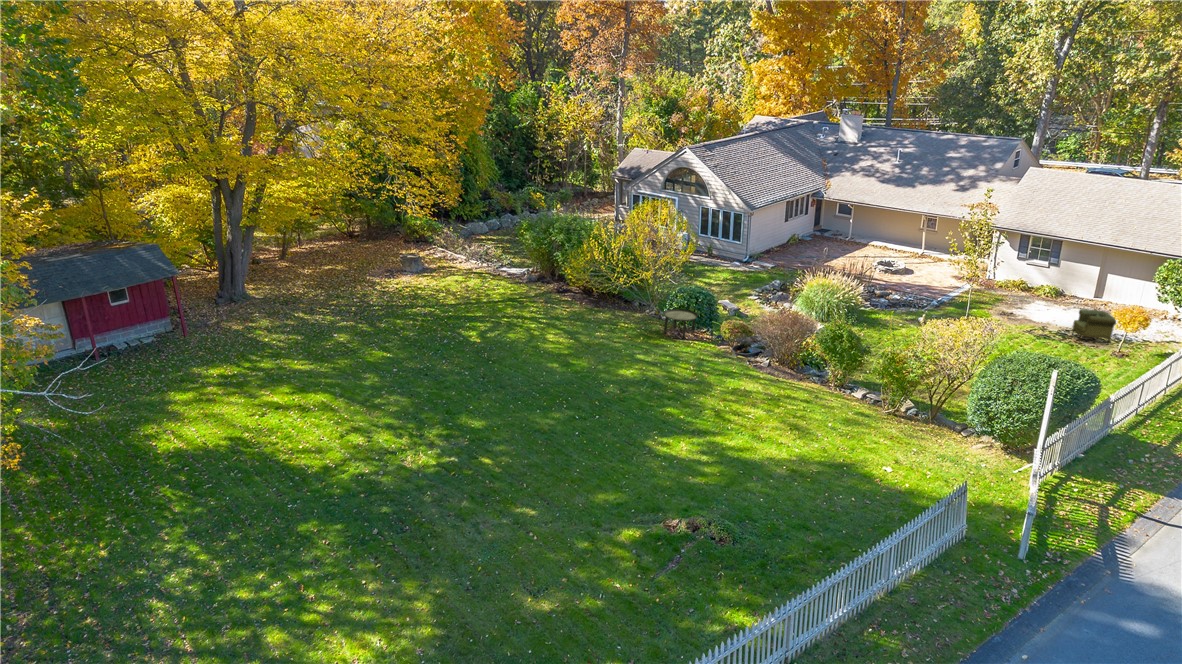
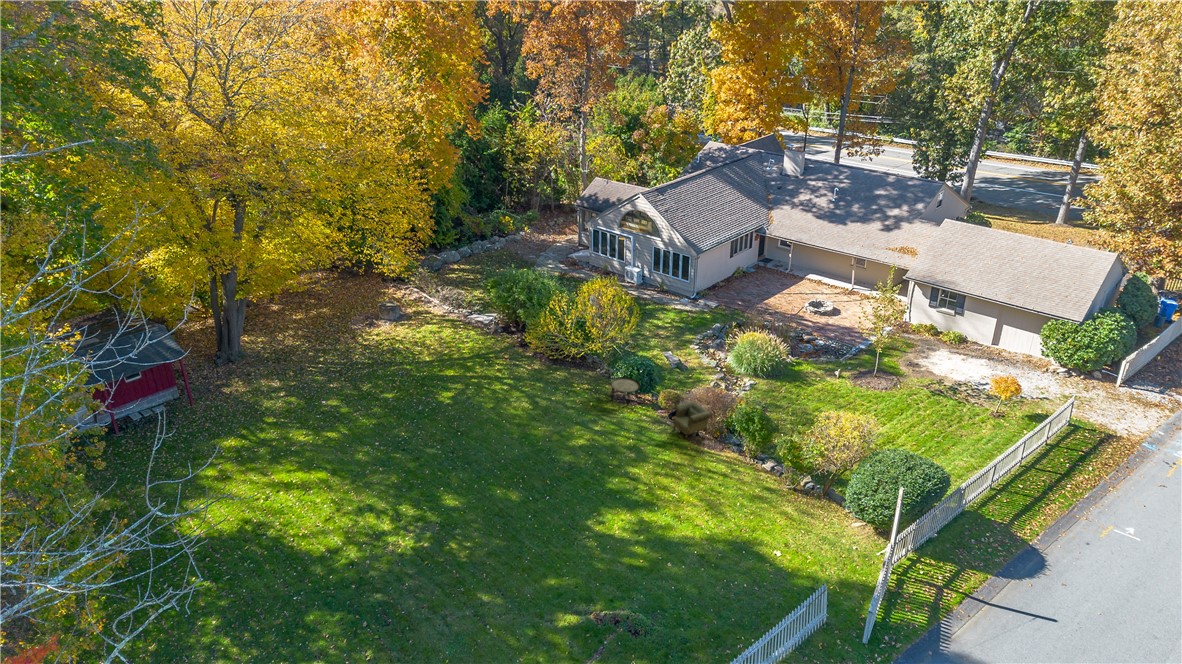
armchair: present [1072,309,1116,344] -> present [674,401,711,438]

